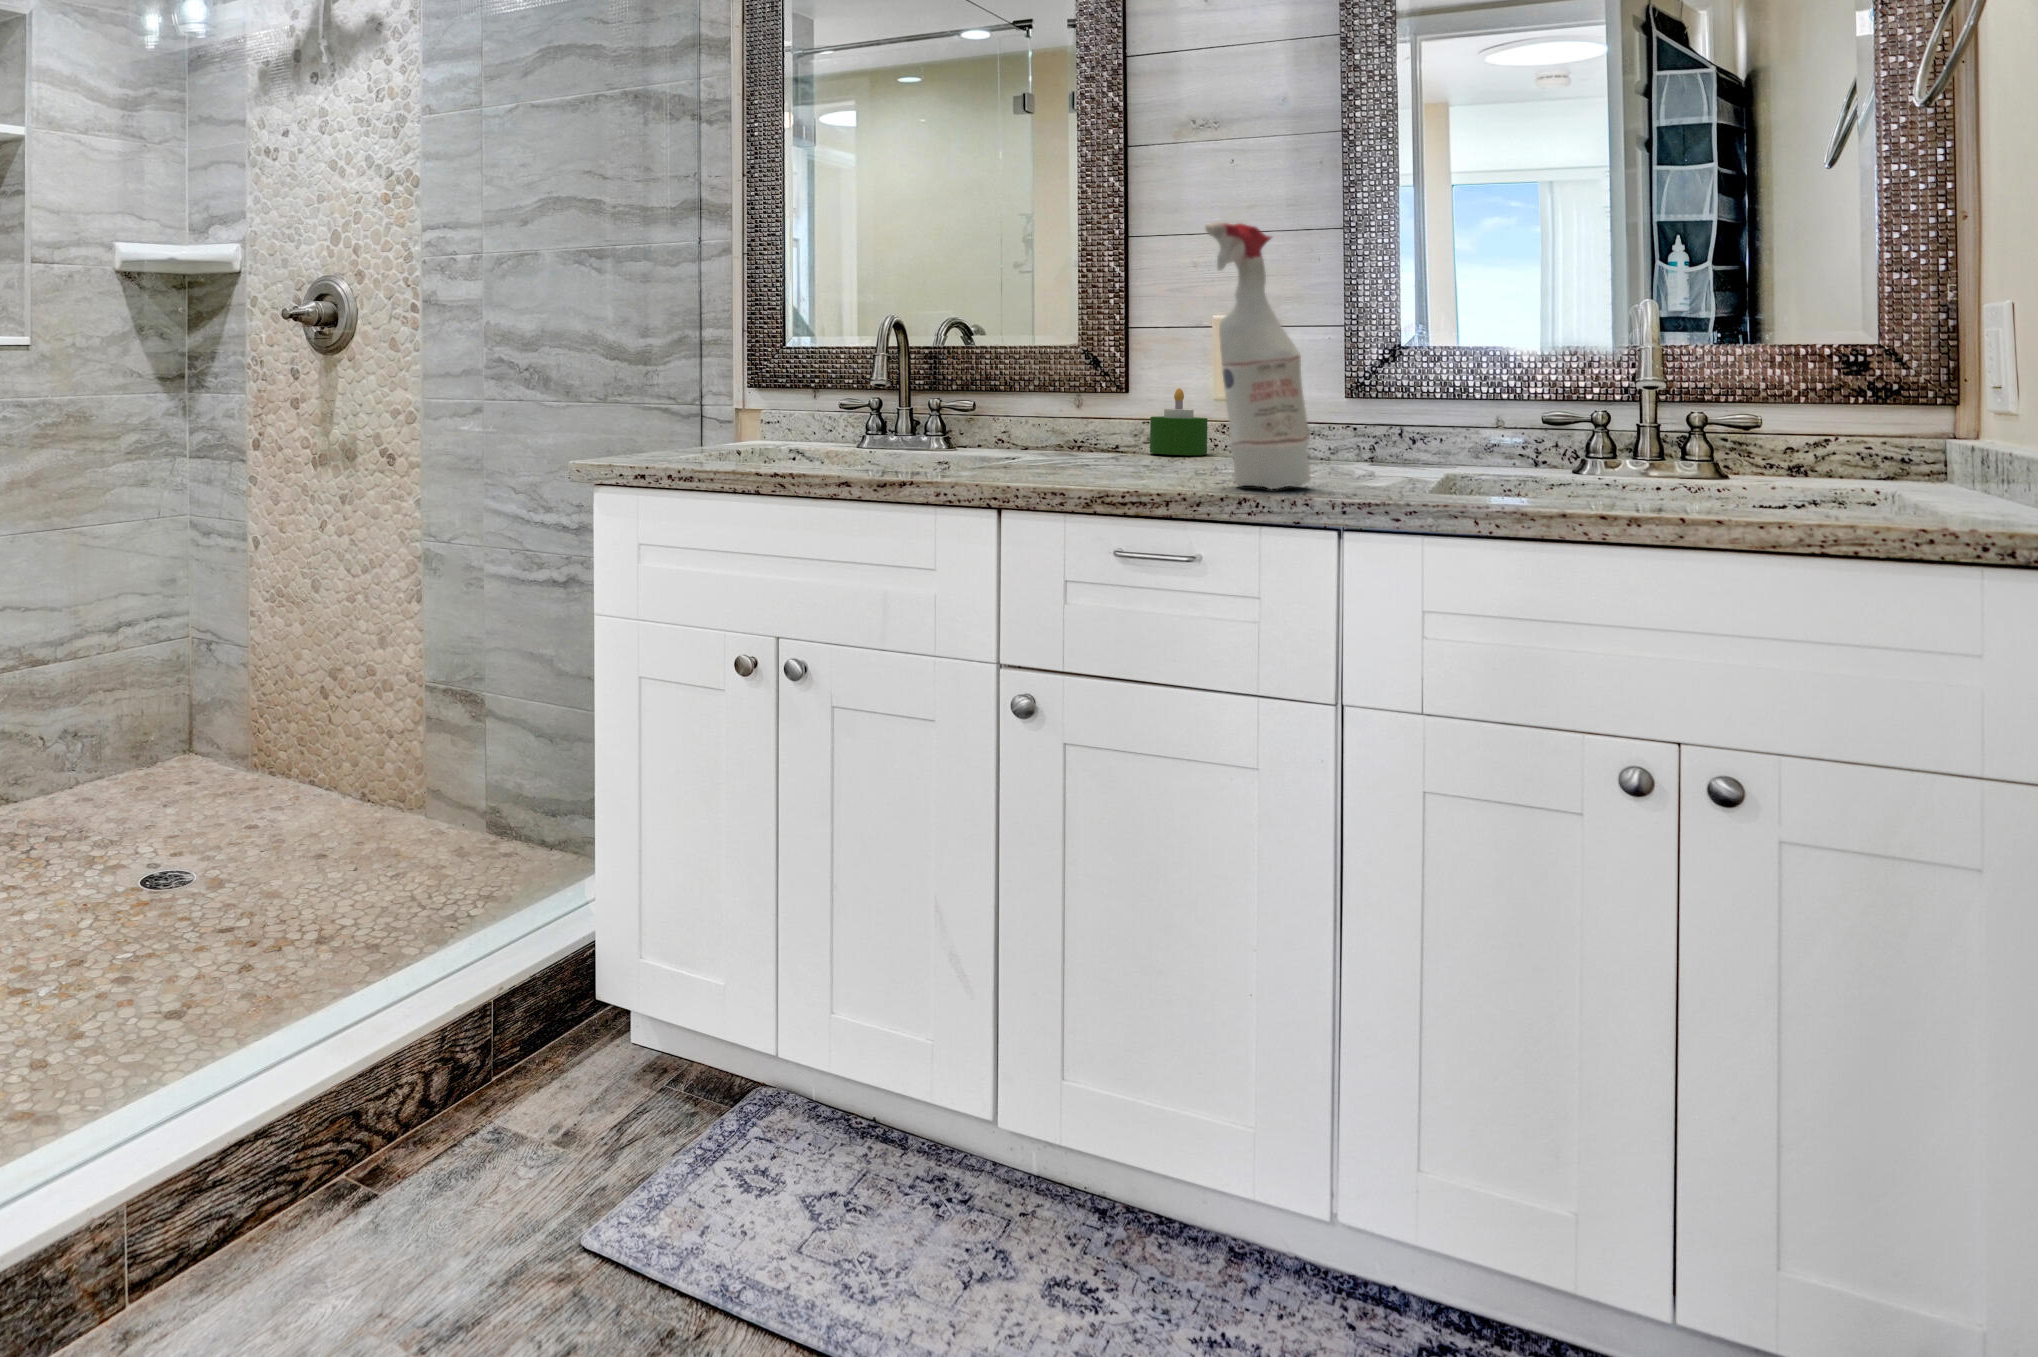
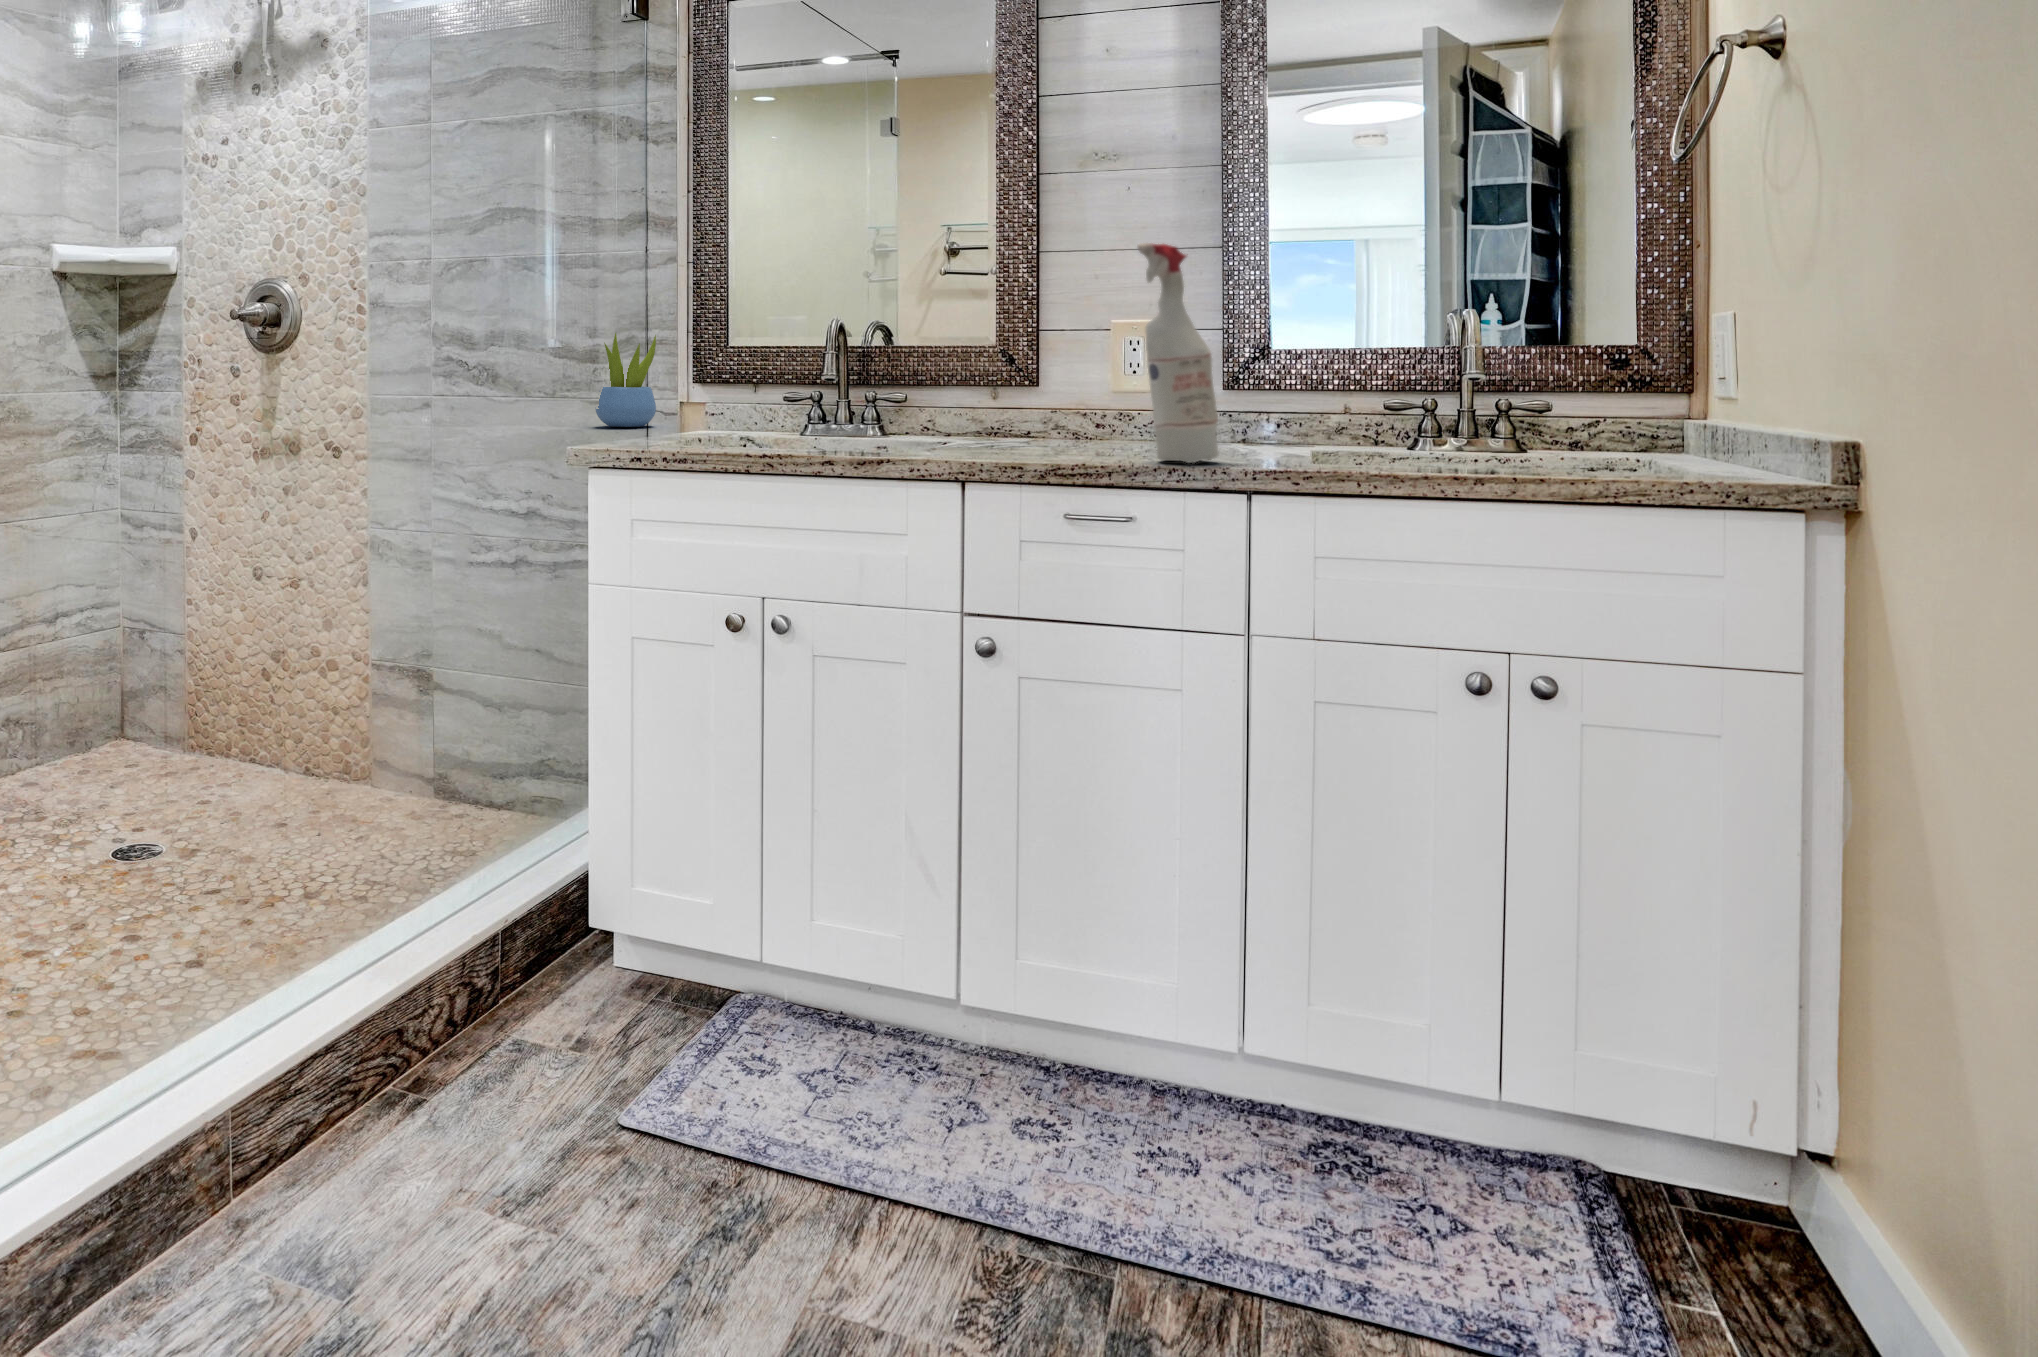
succulent plant: none [643,334,709,438] -> present [596,333,656,427]
candle: present [1150,388,1207,455] -> none [1061,381,1110,438]

